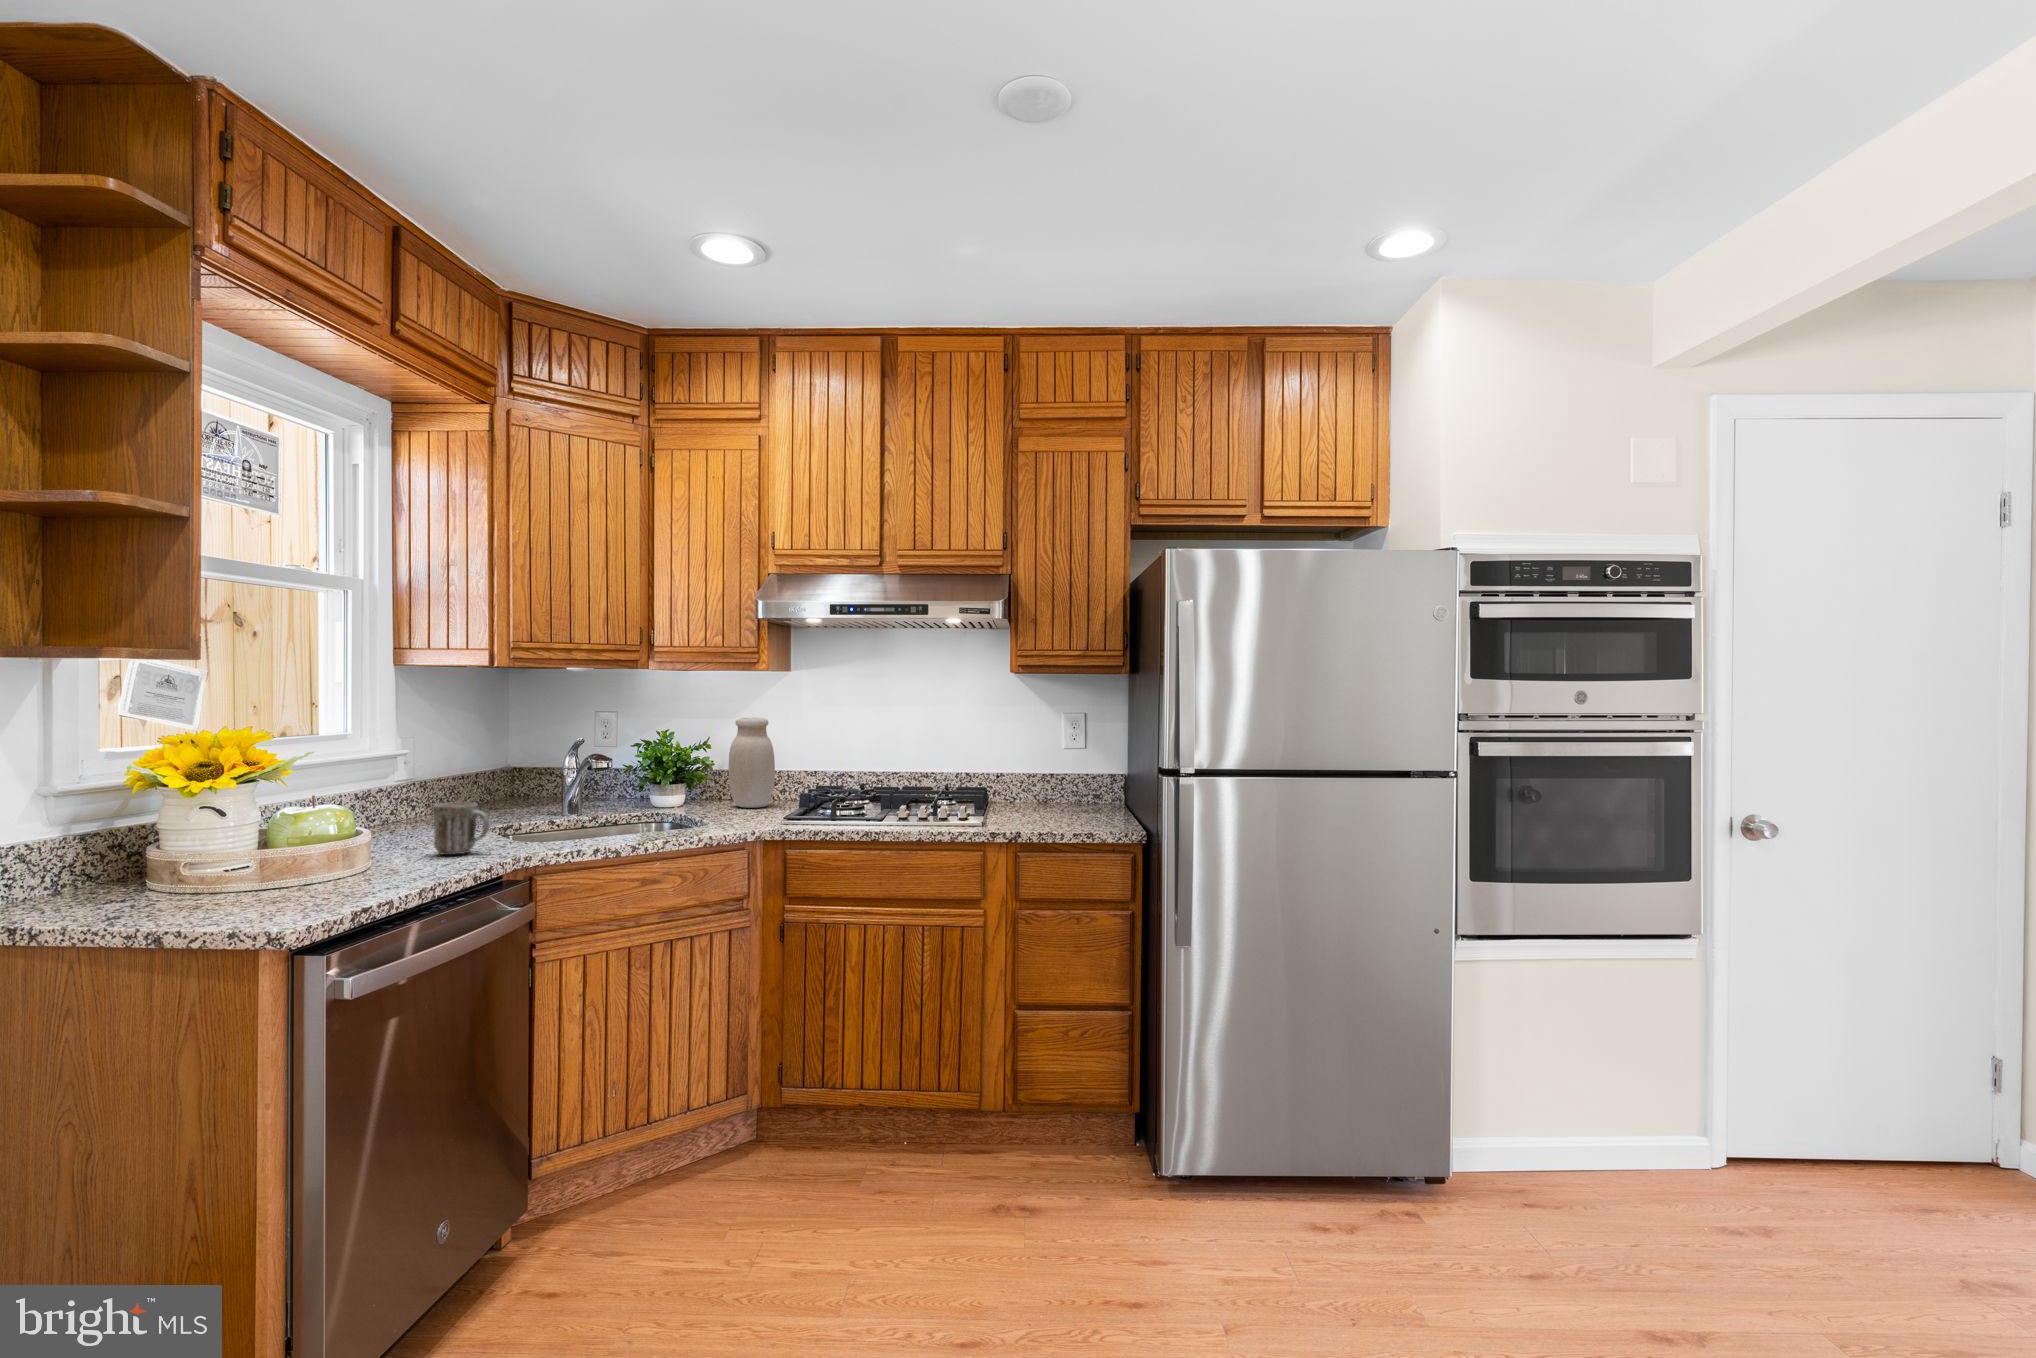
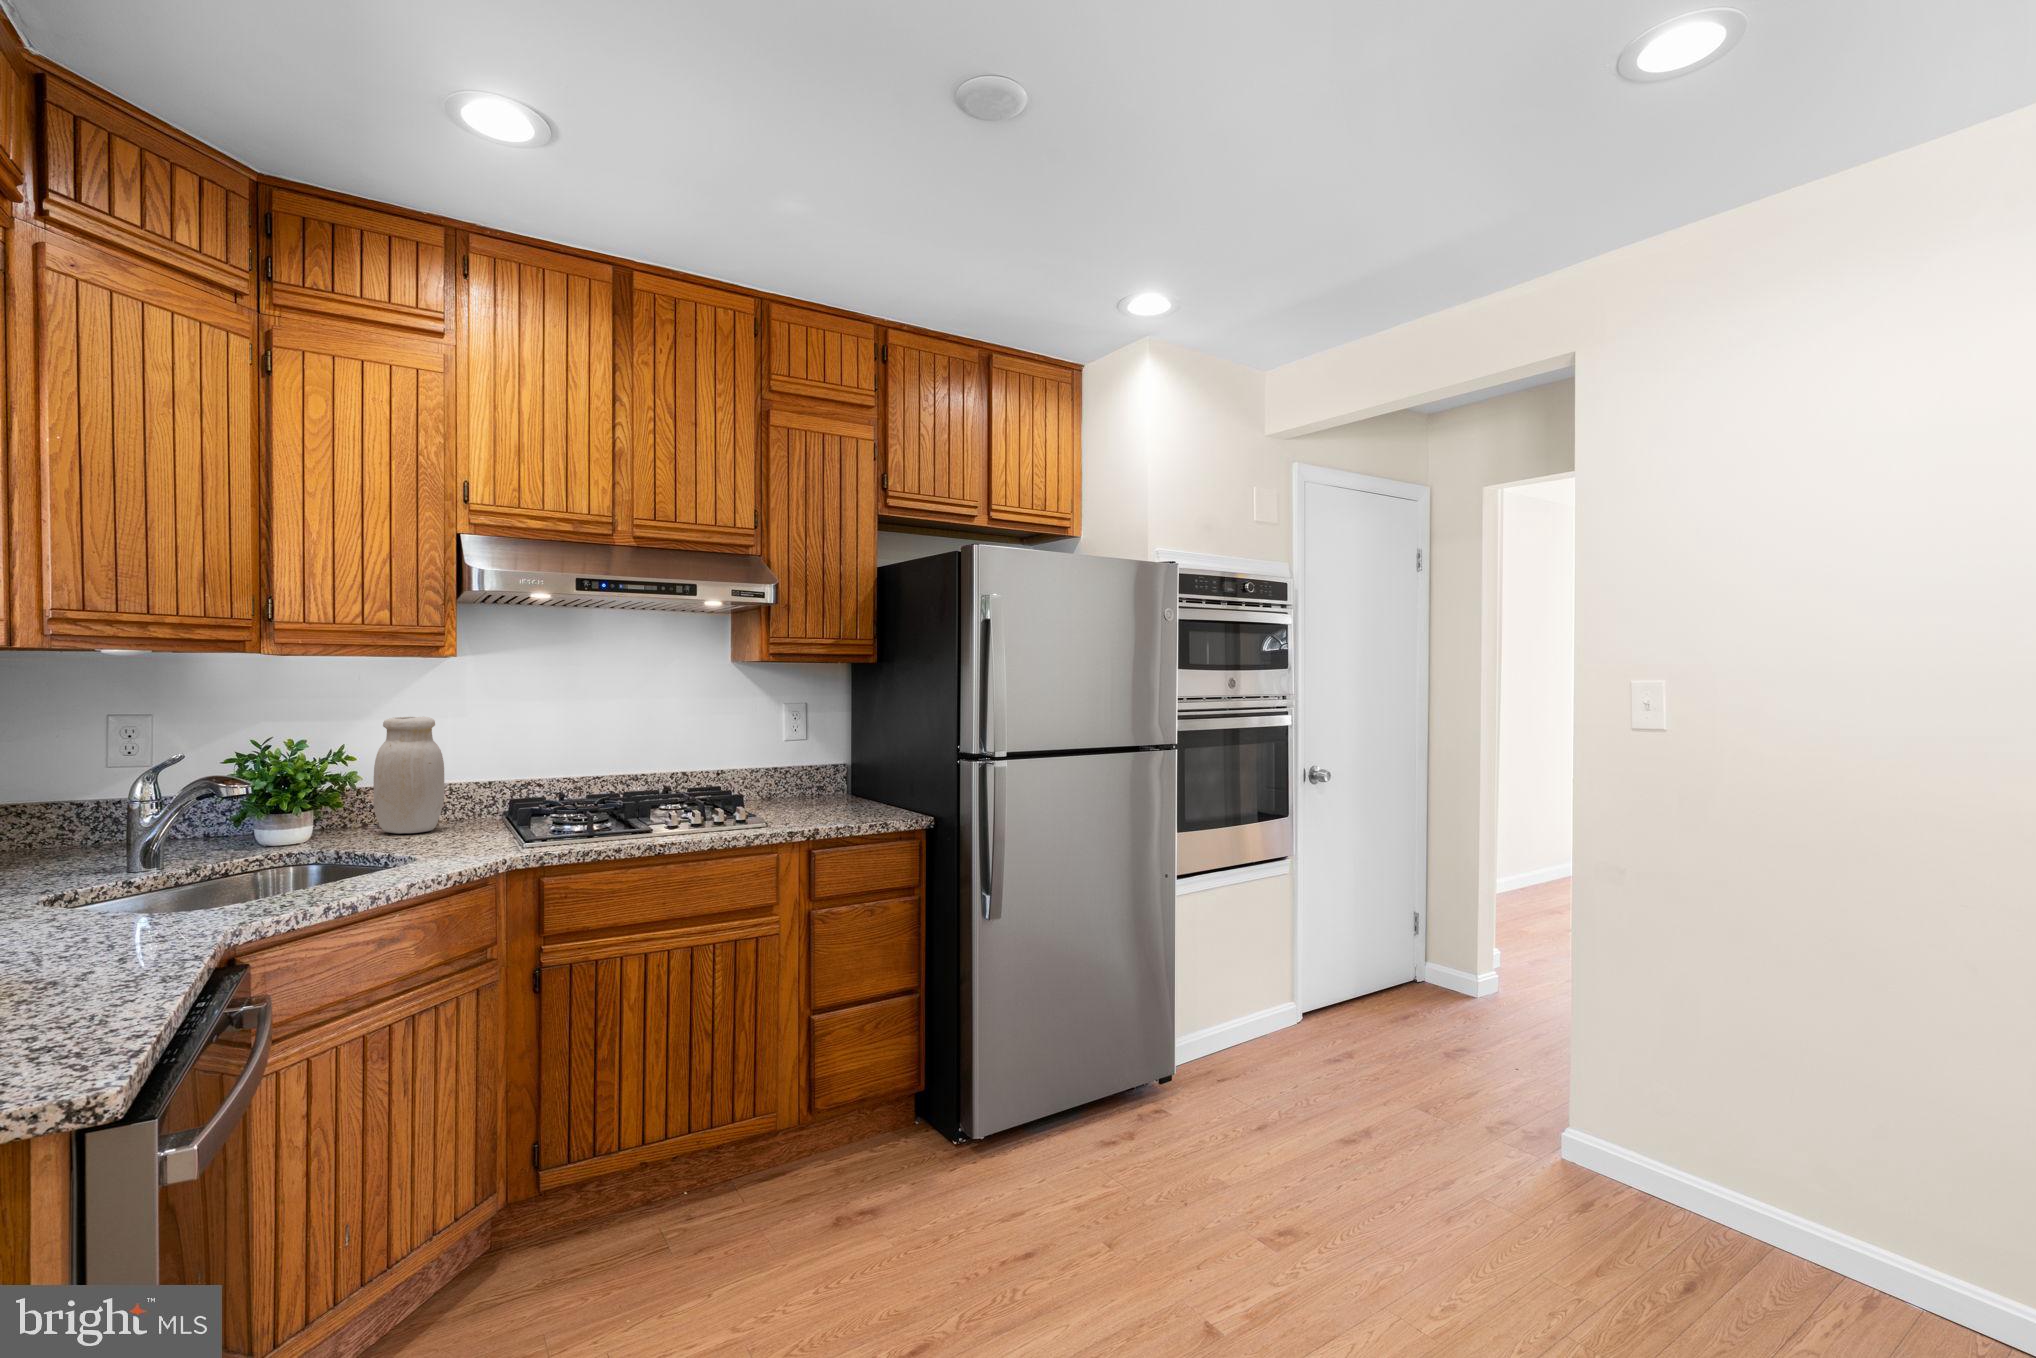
mug: present [433,802,489,855] -> none [56,862,168,950]

